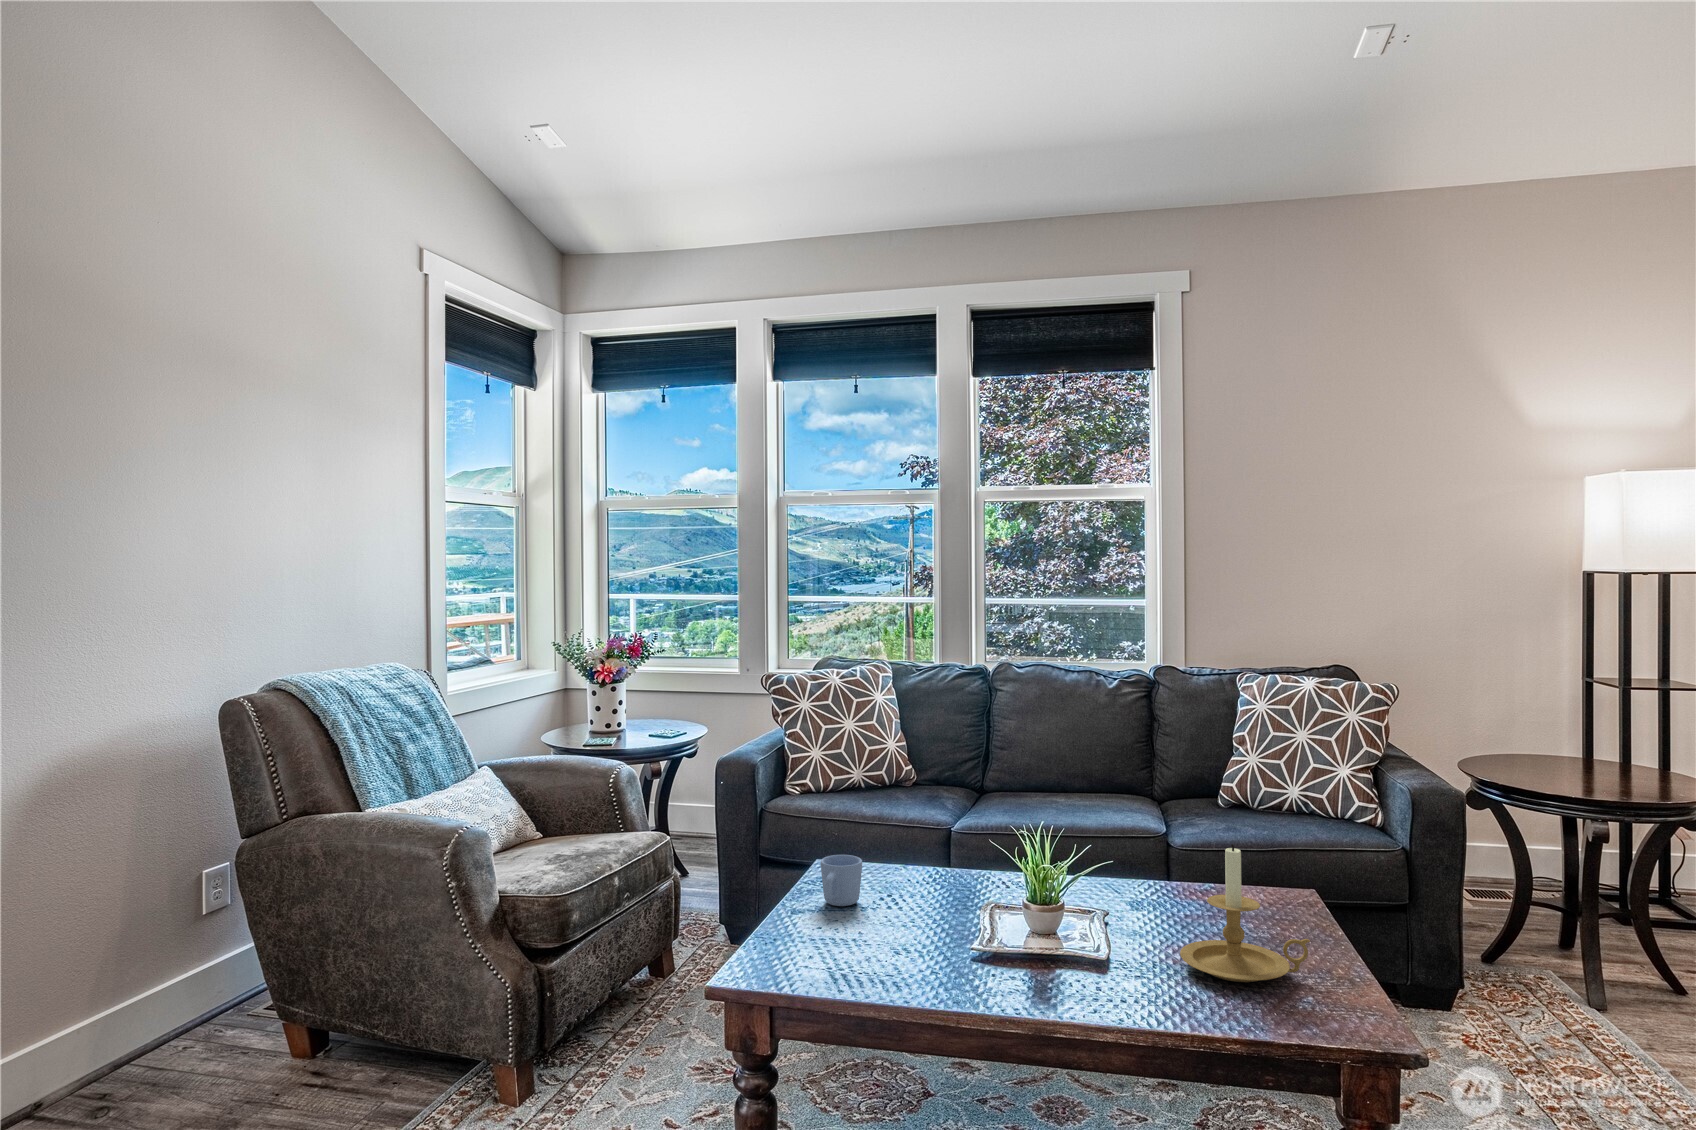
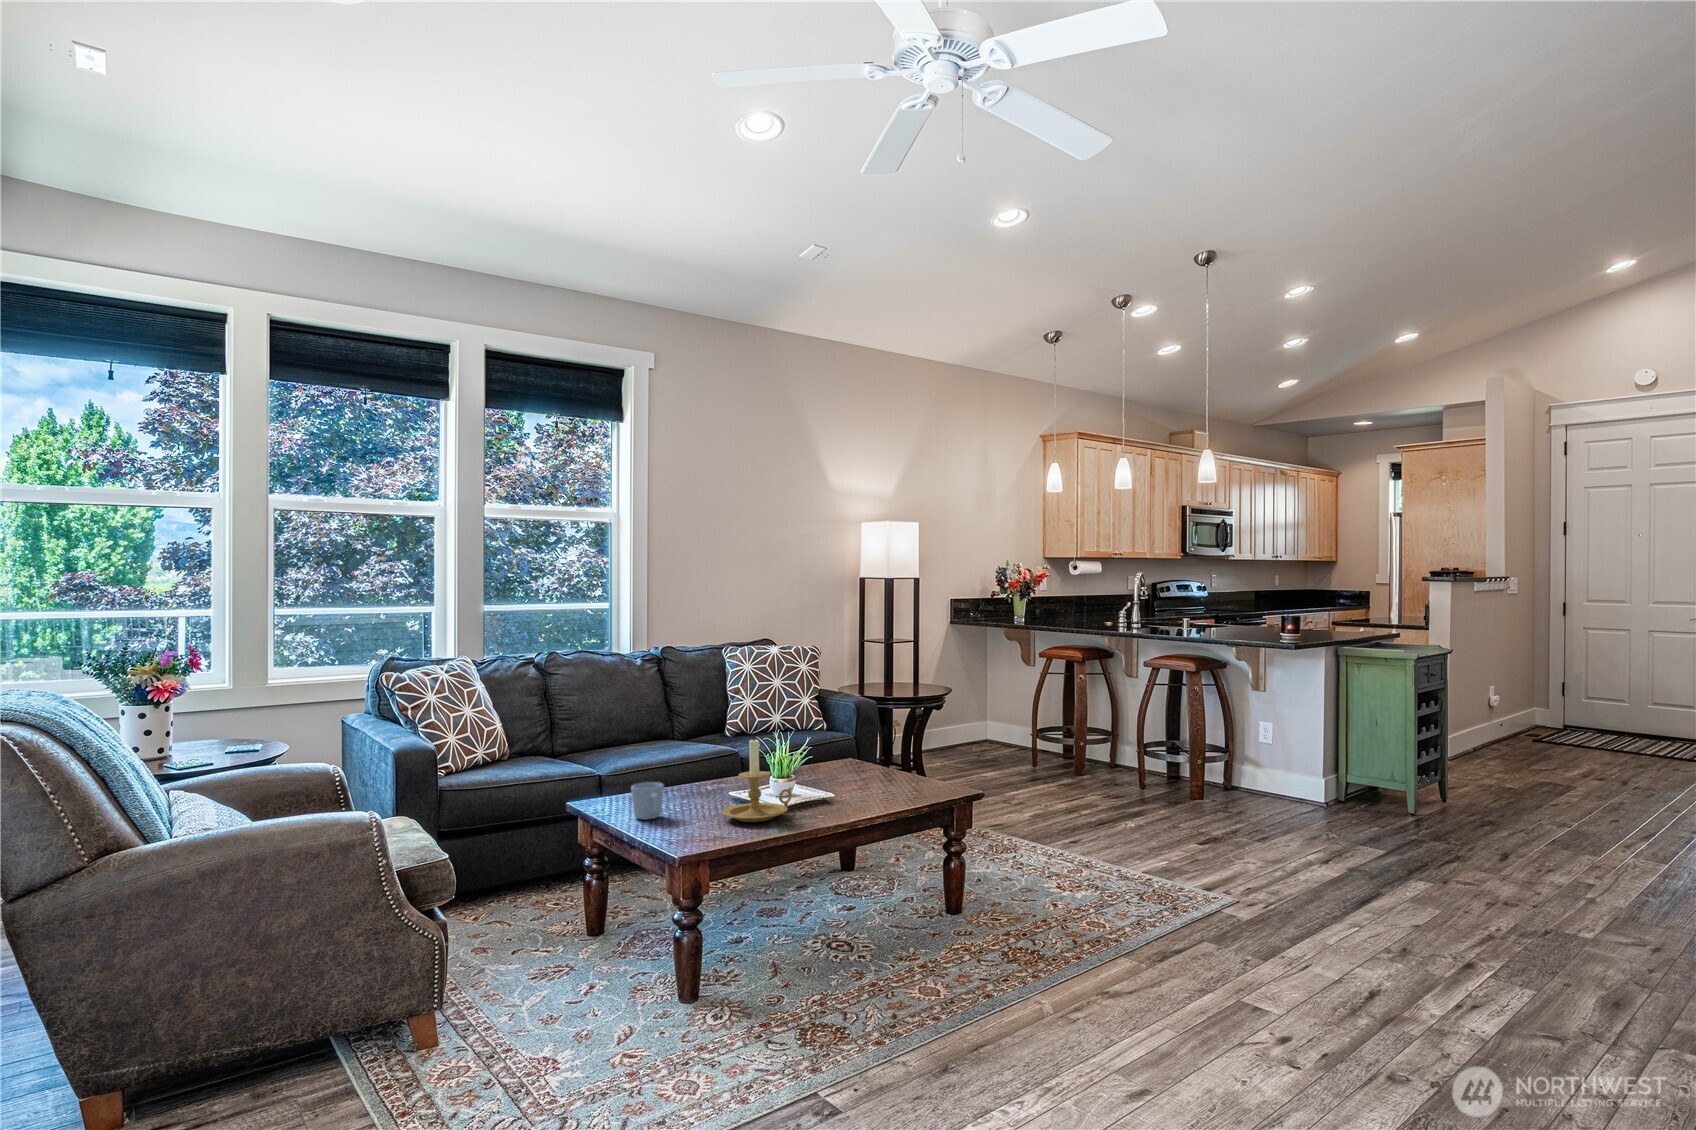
candle holder: present [1180,844,1310,982] -> present [722,737,792,822]

